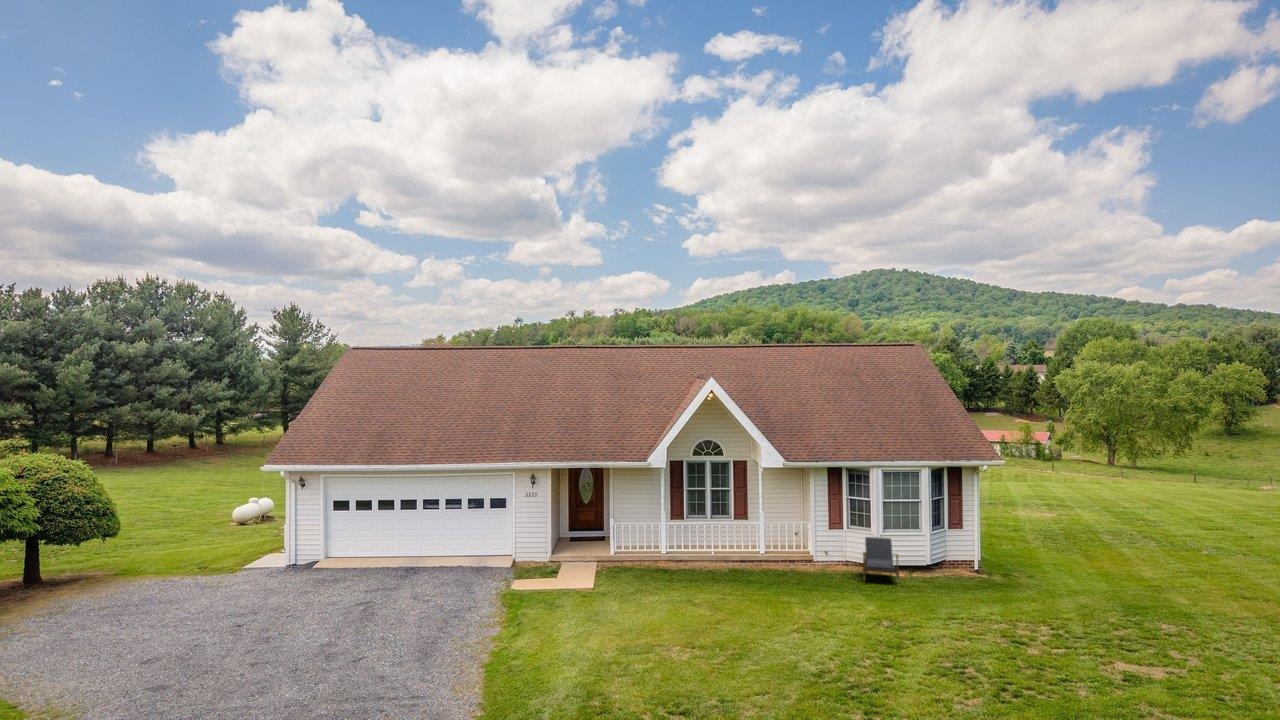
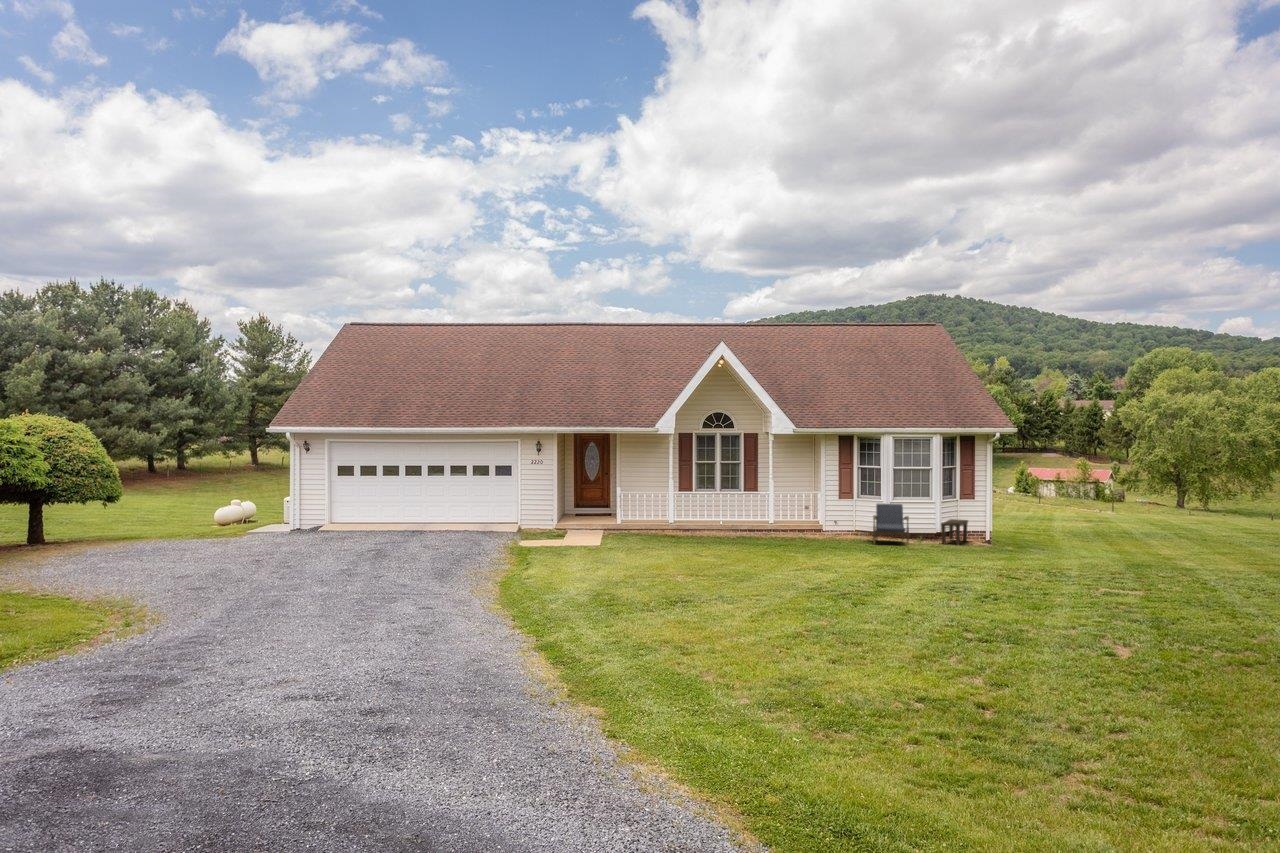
bench: none [930,552,957,583] -> present [941,519,968,545]

